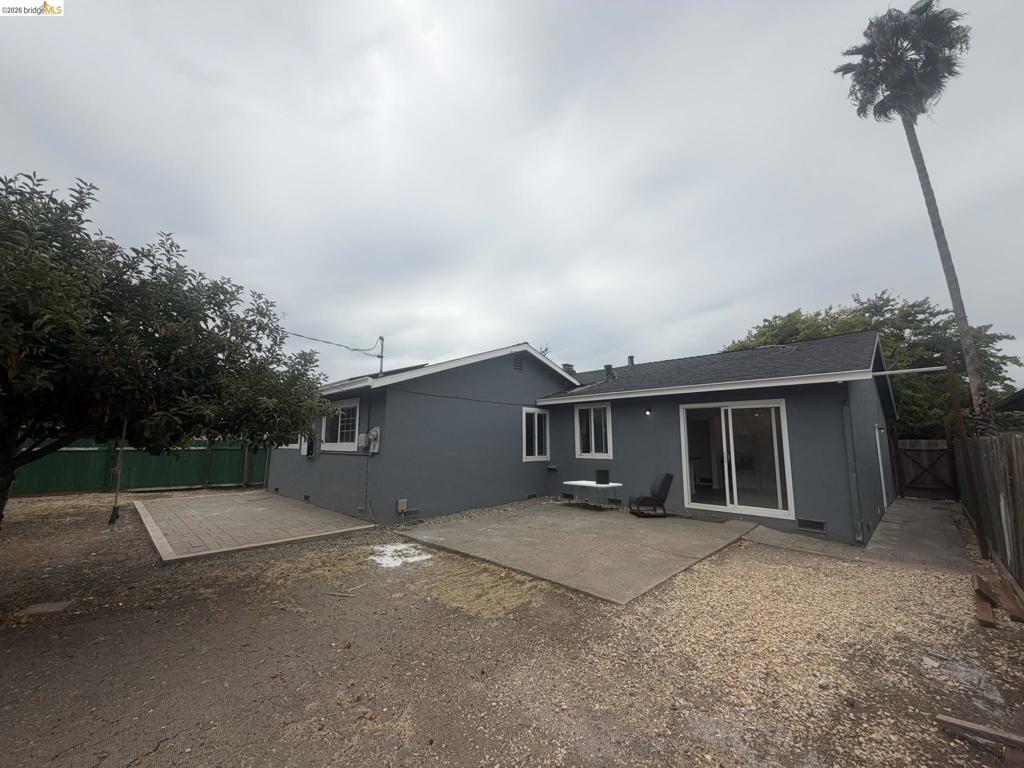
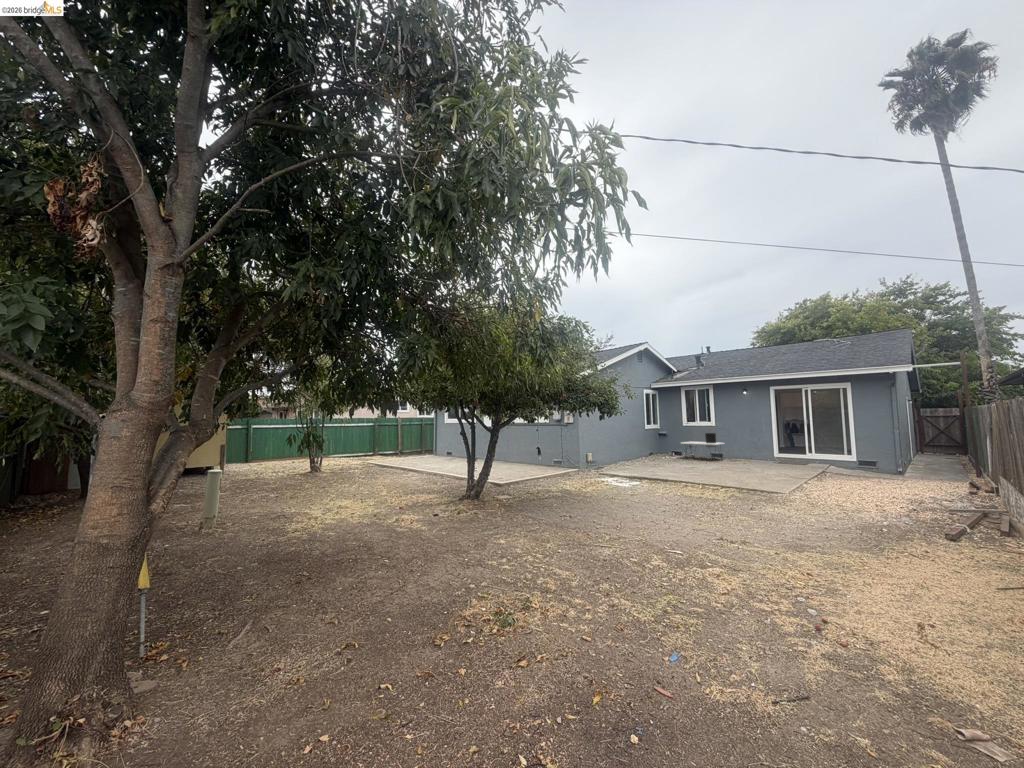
lounge chair: present [628,472,674,517] -> none [733,433,768,463]

